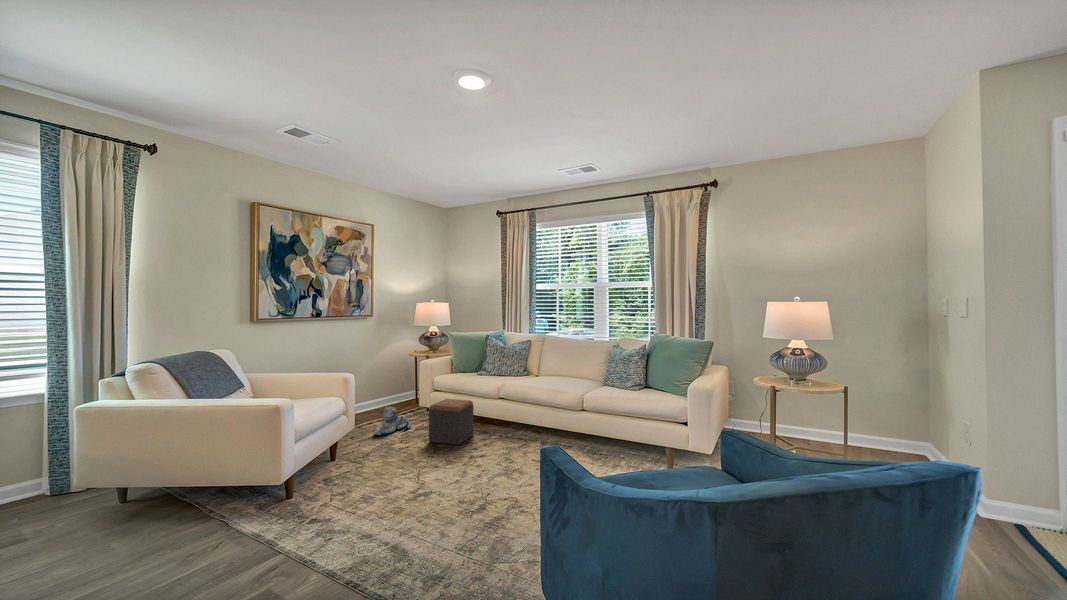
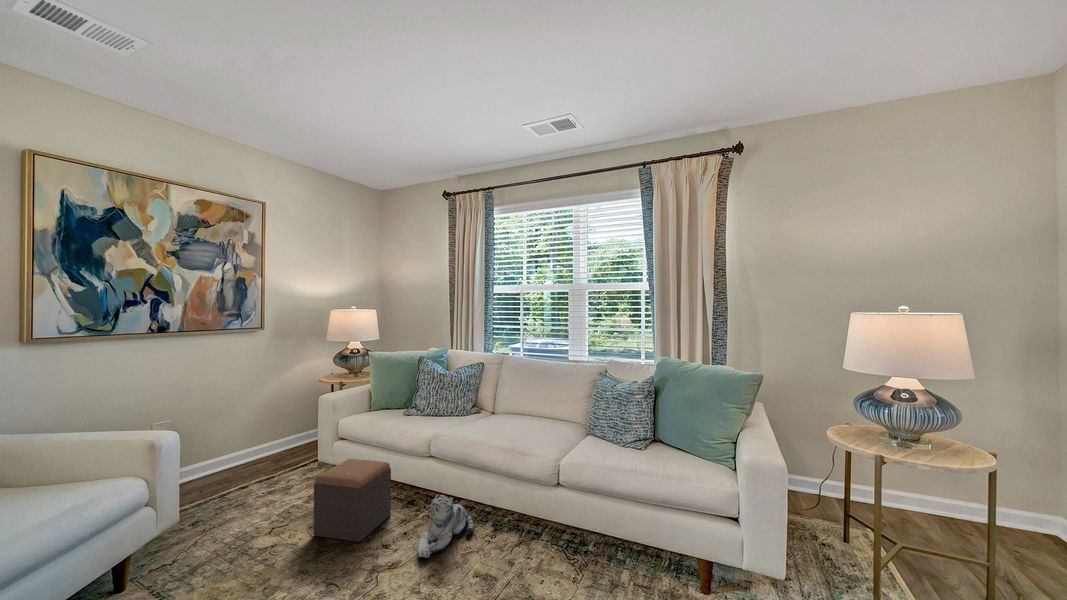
plush toy: present [374,406,411,436] -> present [417,495,474,558]

